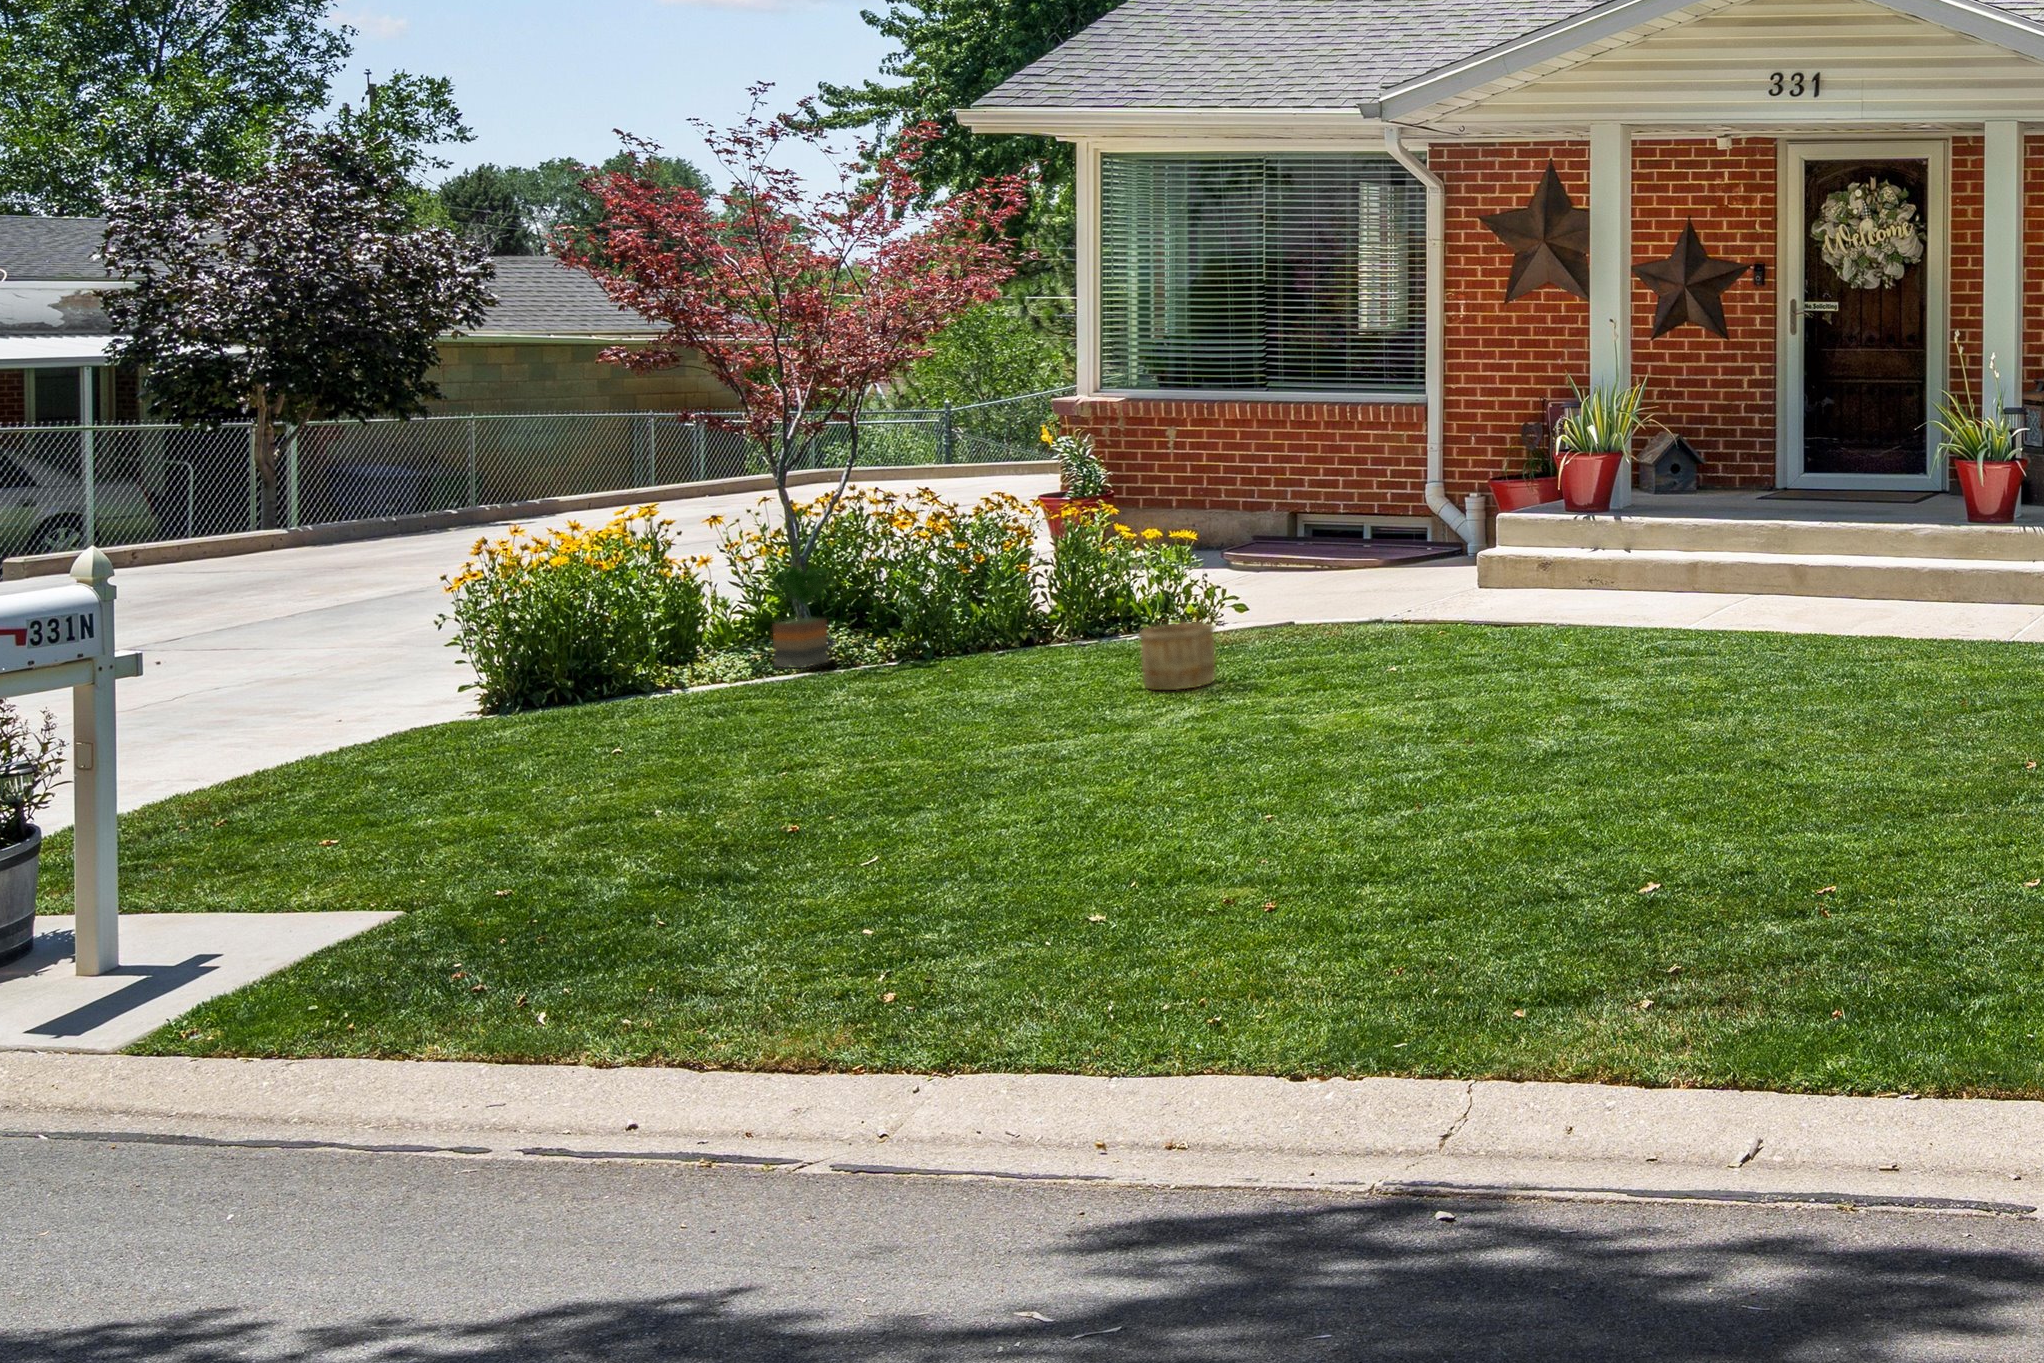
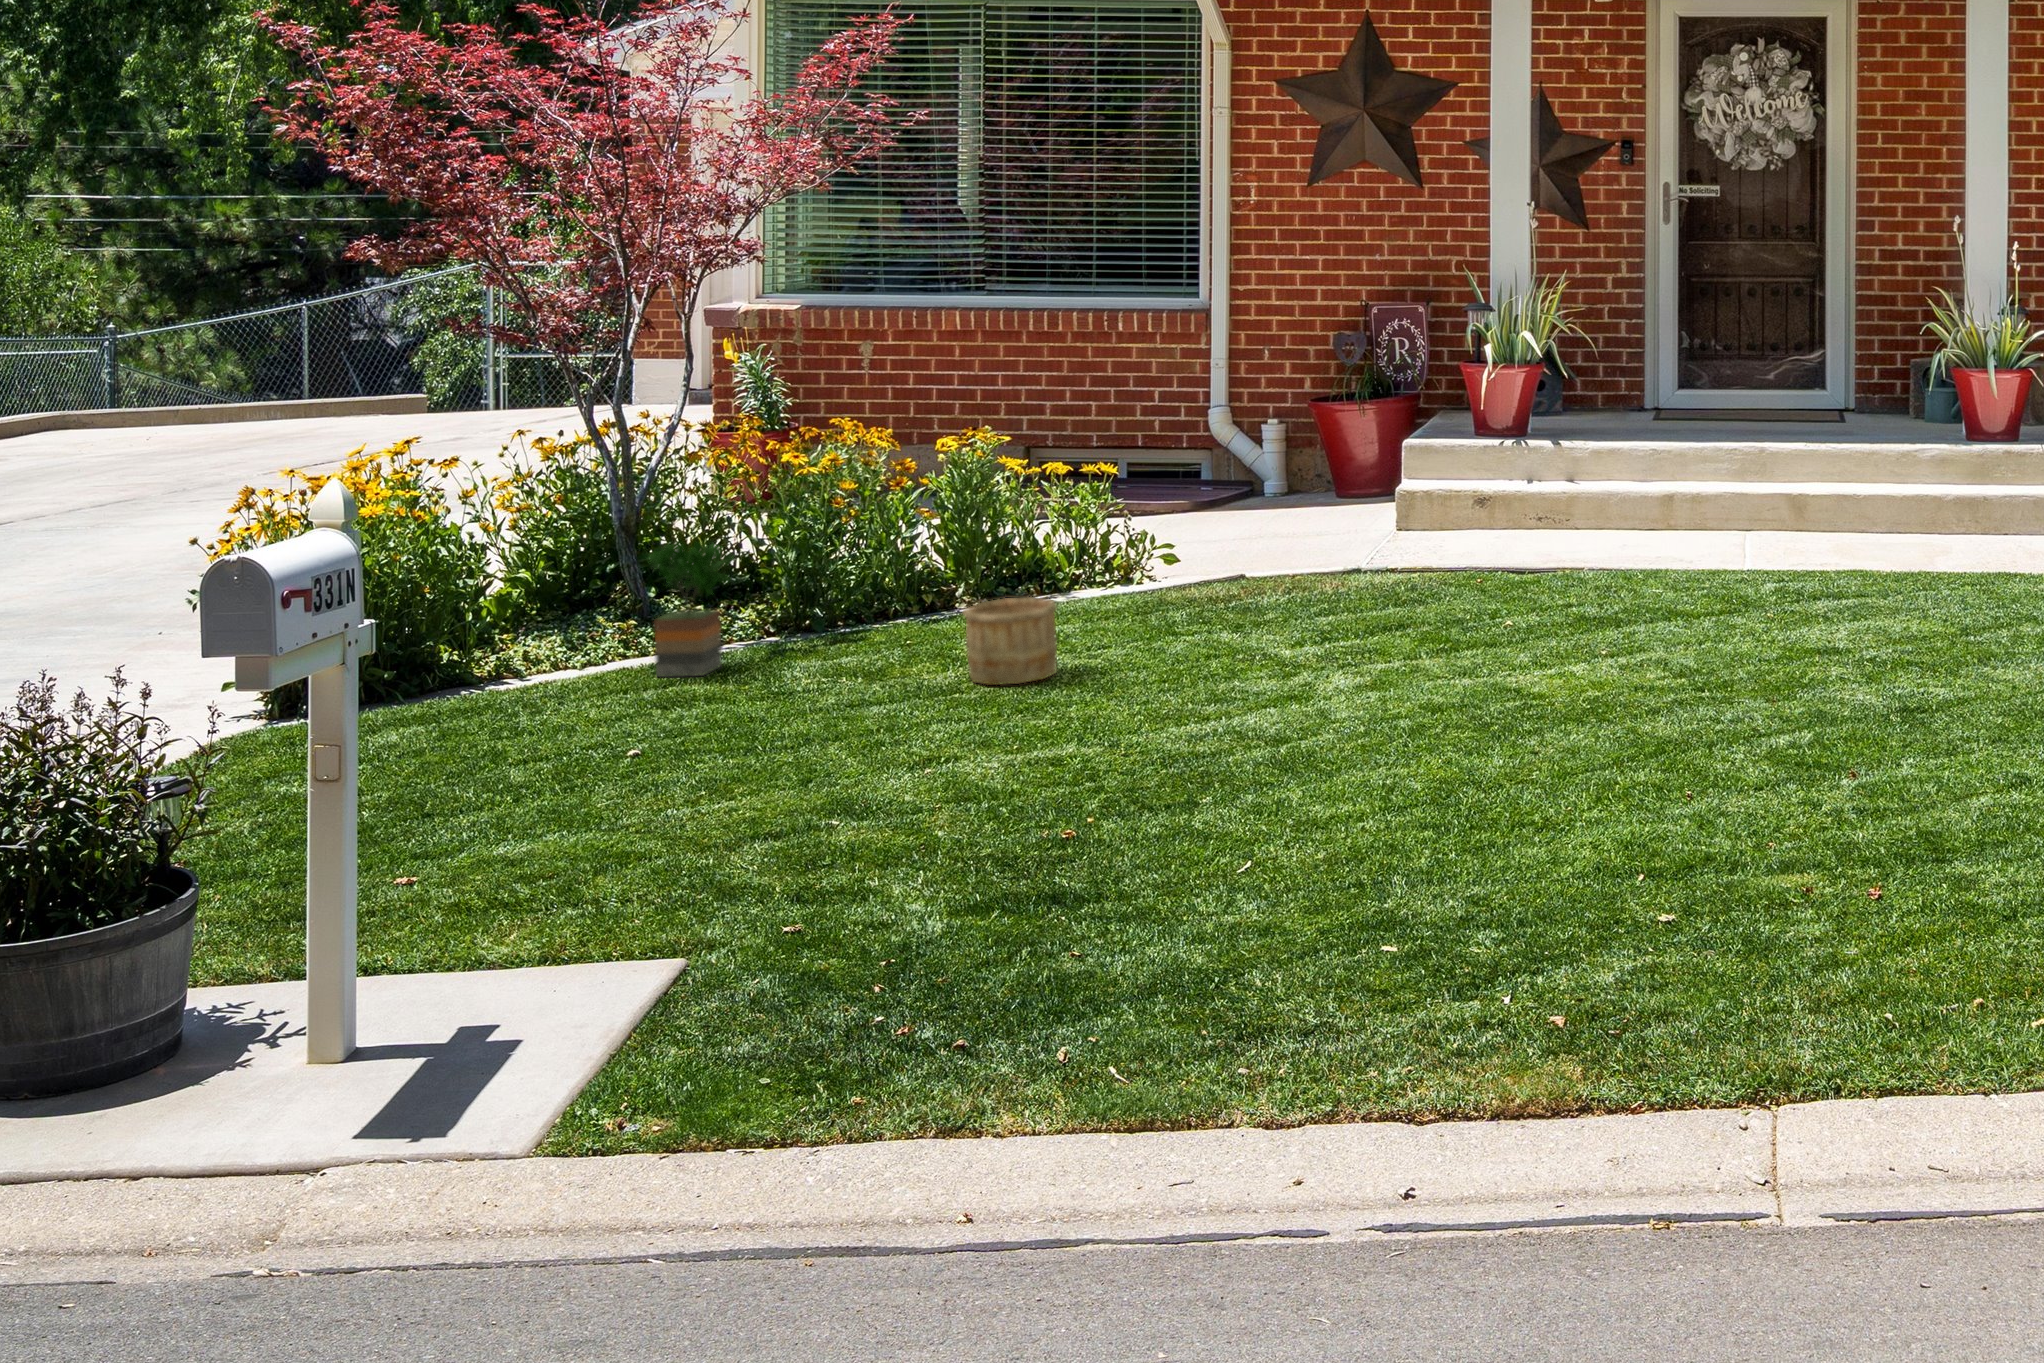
wooden bucket: present [1139,622,1215,690] -> present [963,597,1057,685]

